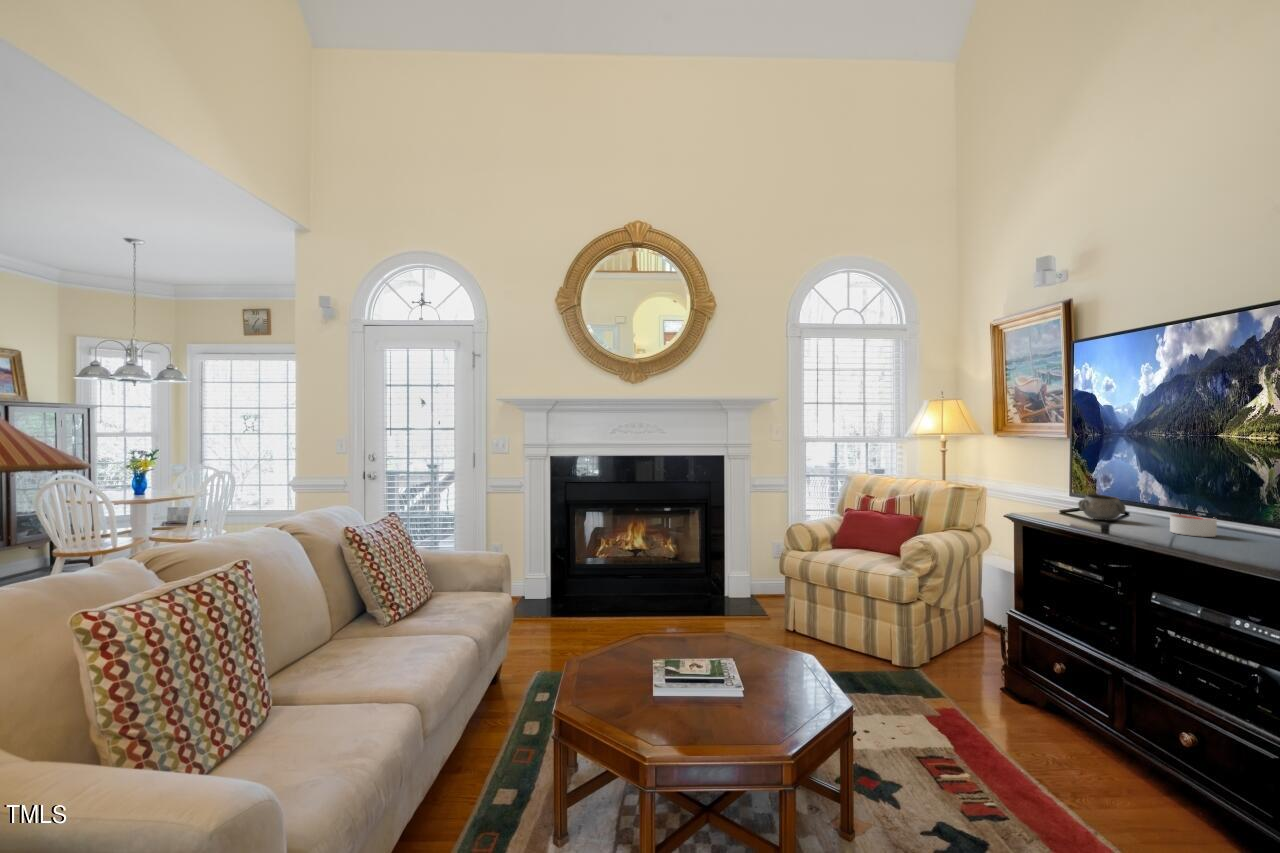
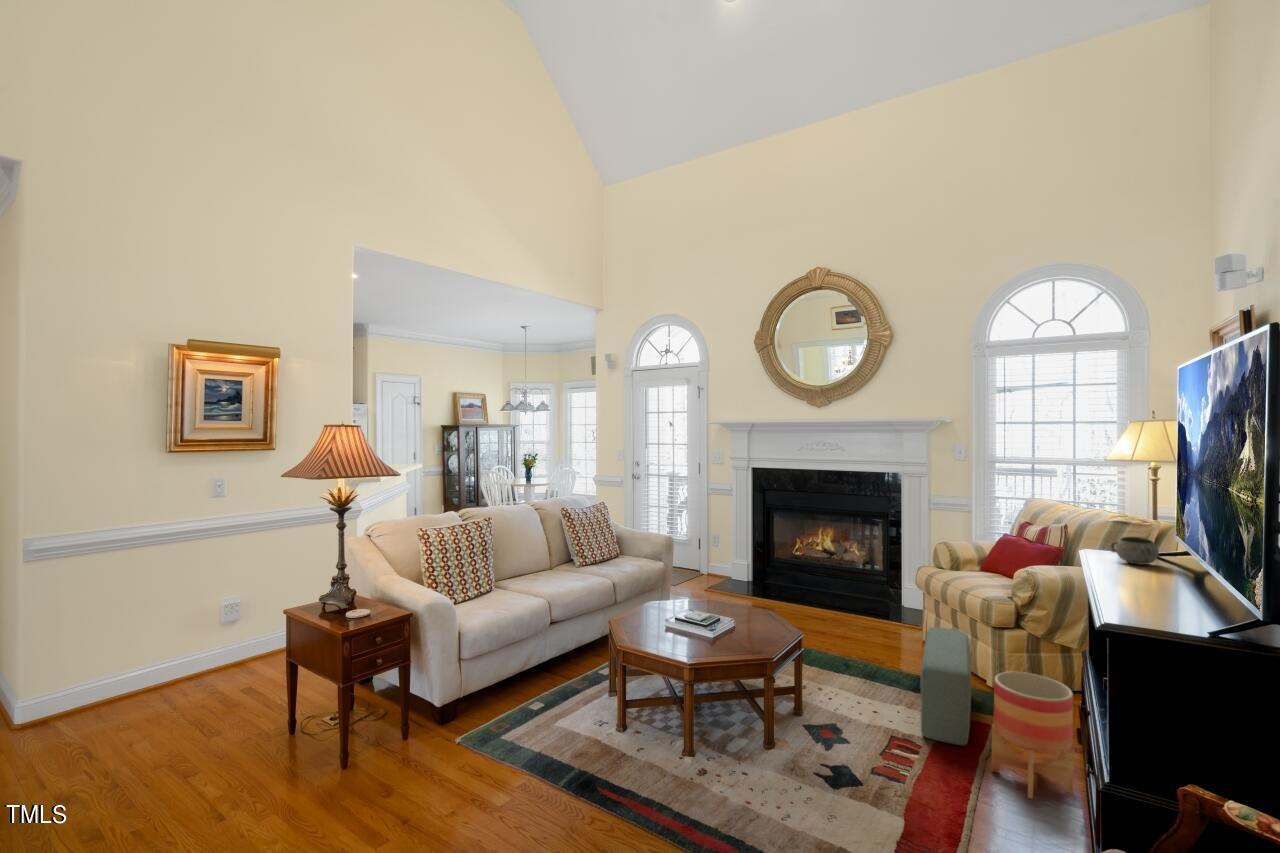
candle: present [1170,514,1217,537] -> none [1150,562,1195,588]
pouf: none [859,615,987,751] -> present [920,627,971,746]
planter: none [1035,650,1126,794] -> present [991,672,1074,799]

